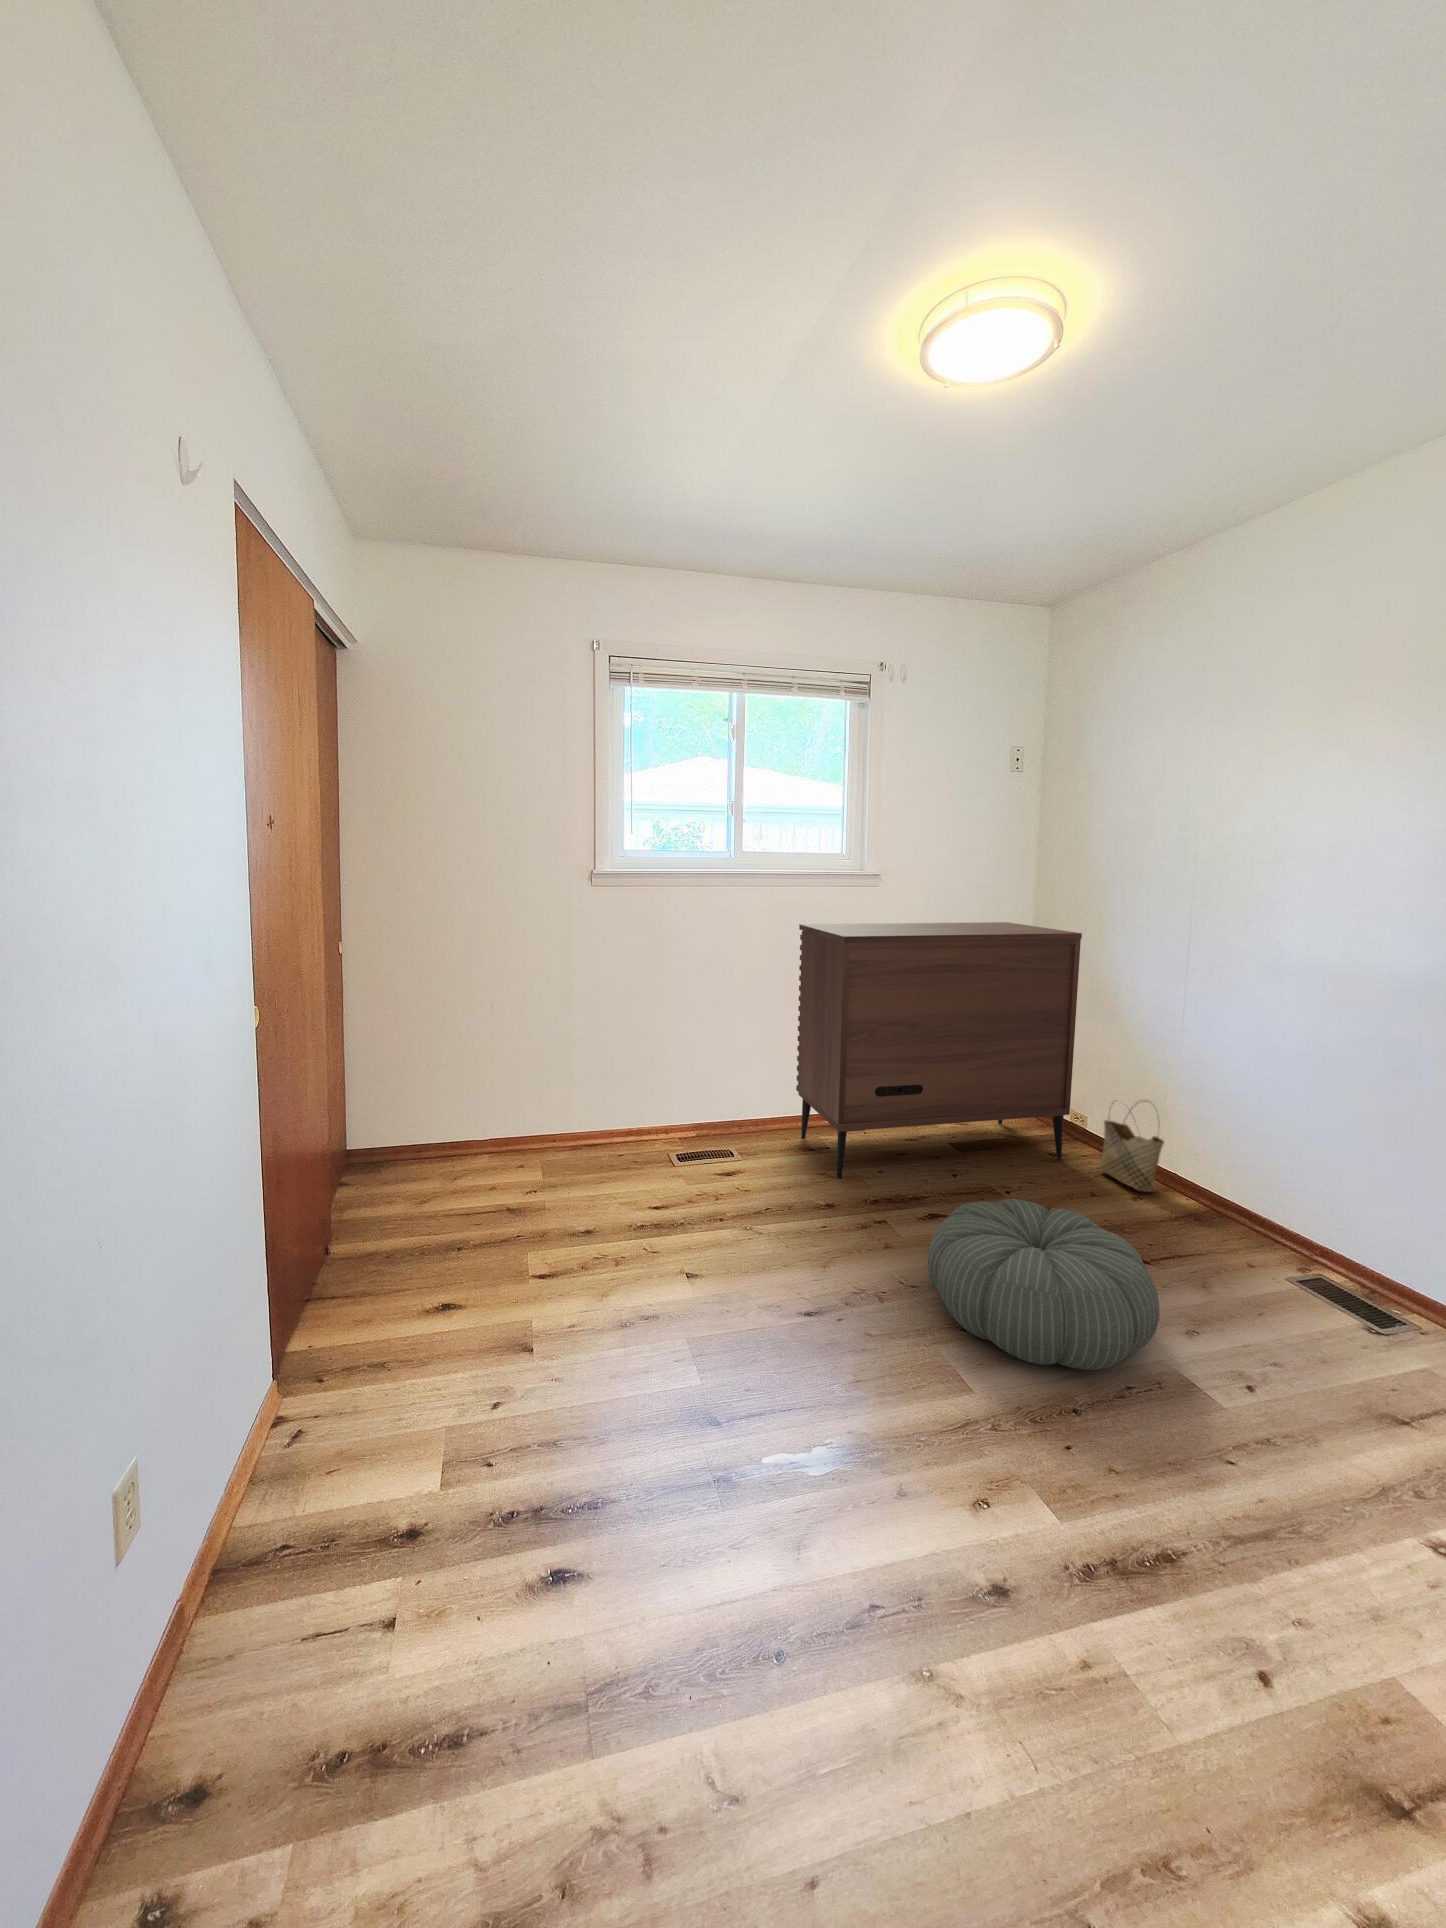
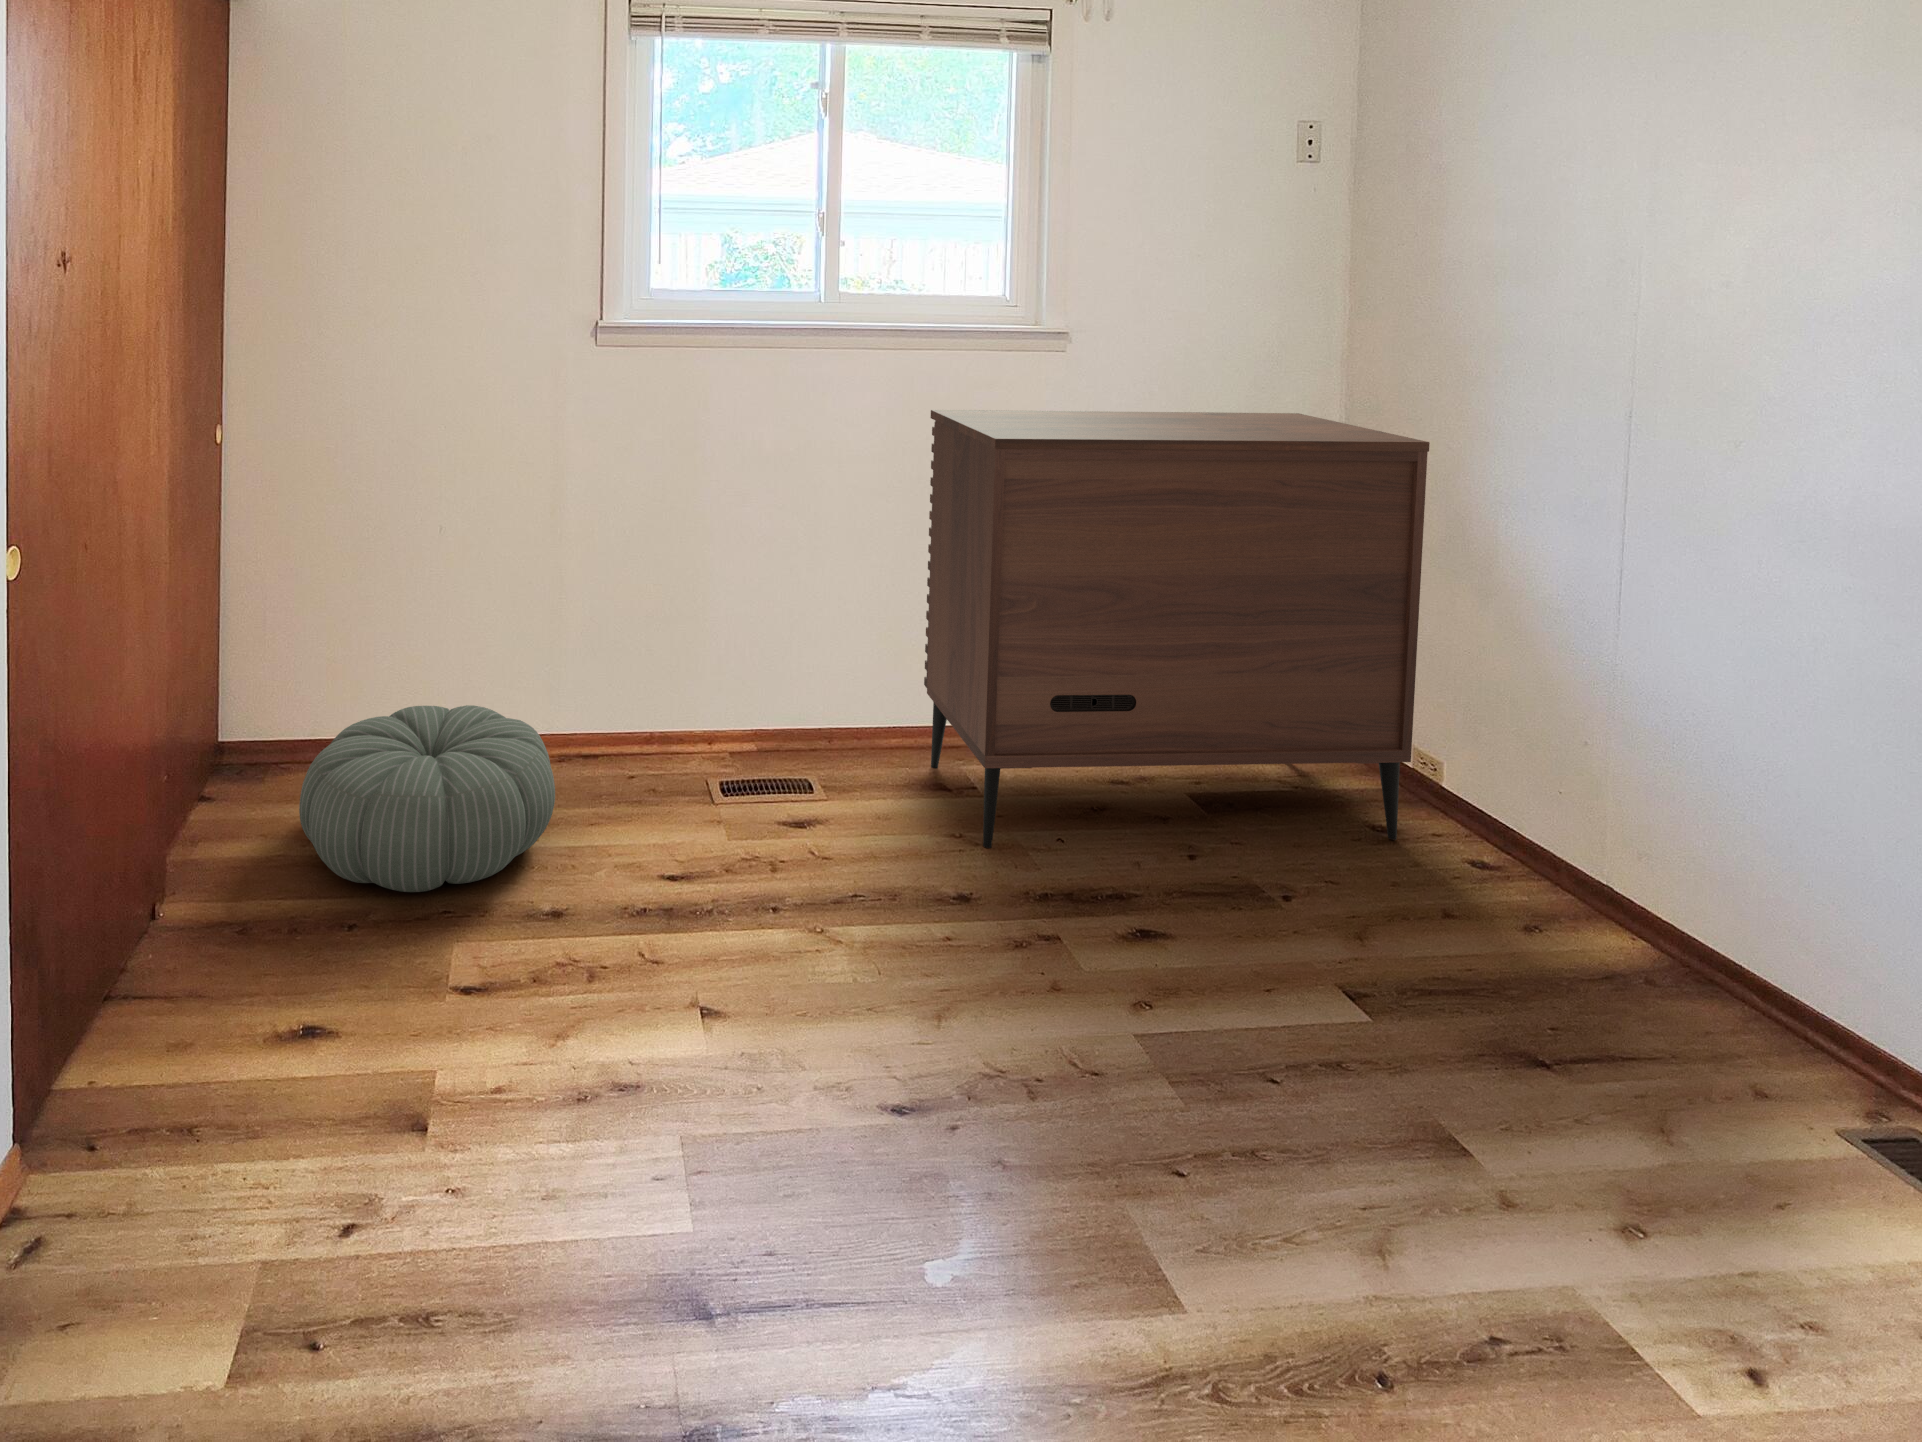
woven basket: present [1098,1103,1164,1192] -> none [1465,745,1591,921]
pouf: present [928,1199,1159,1370] -> present [299,705,555,892]

